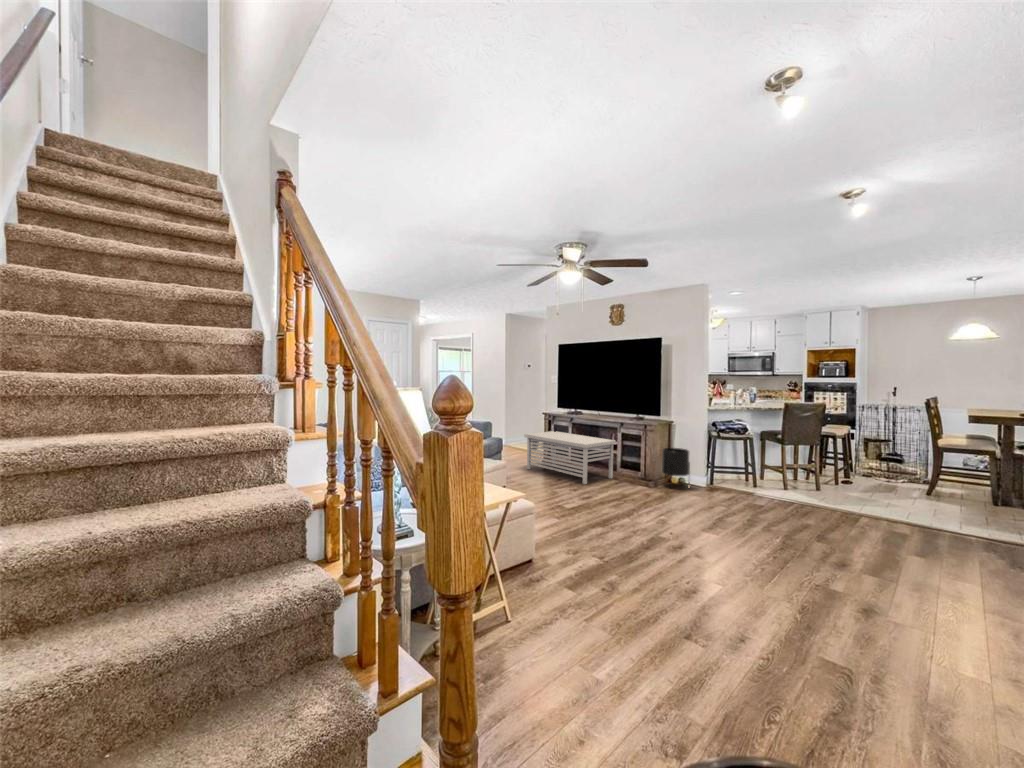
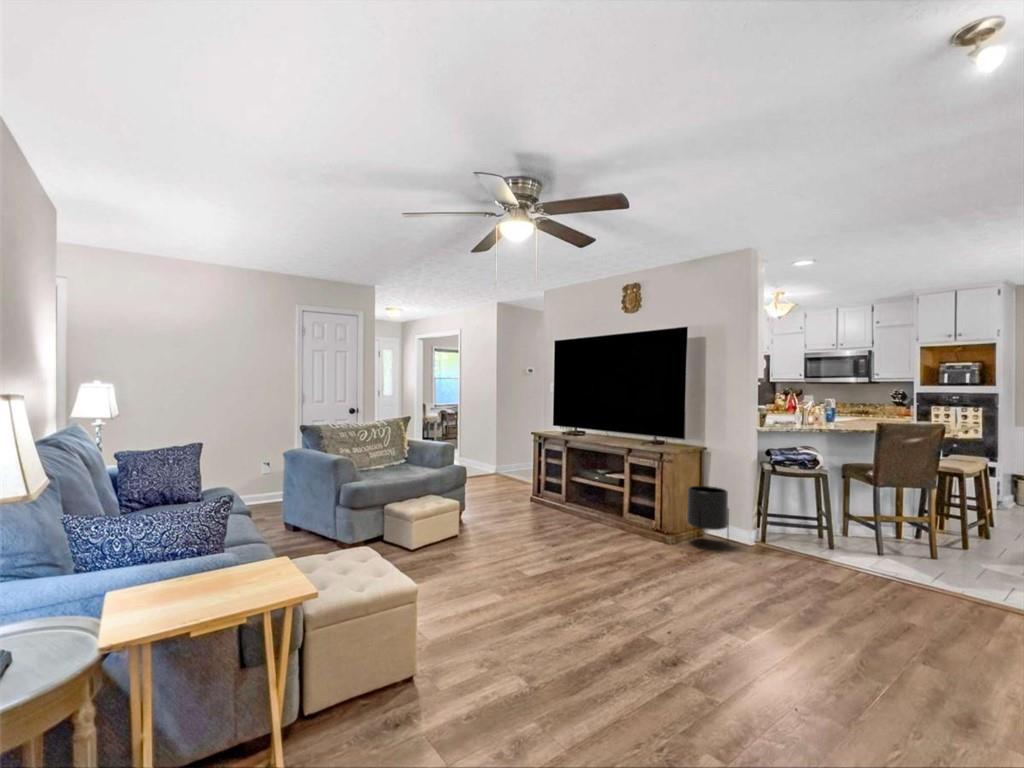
storage bench: present [524,431,616,484] -> none [500,457,623,536]

